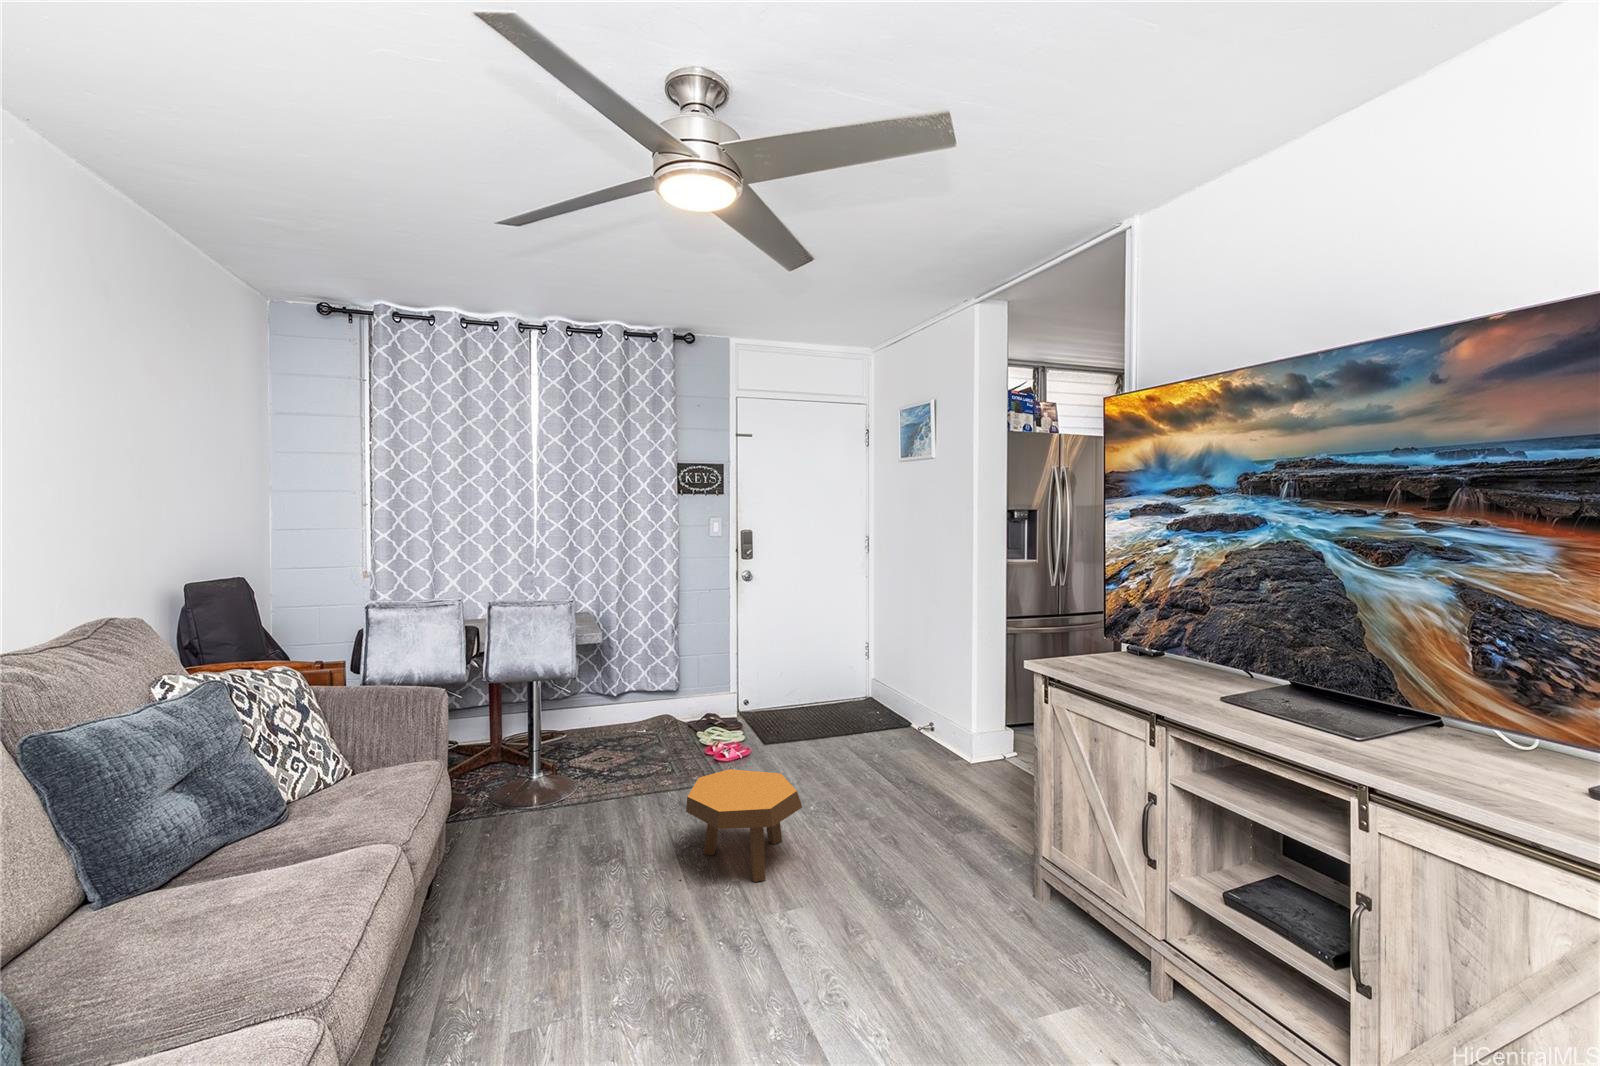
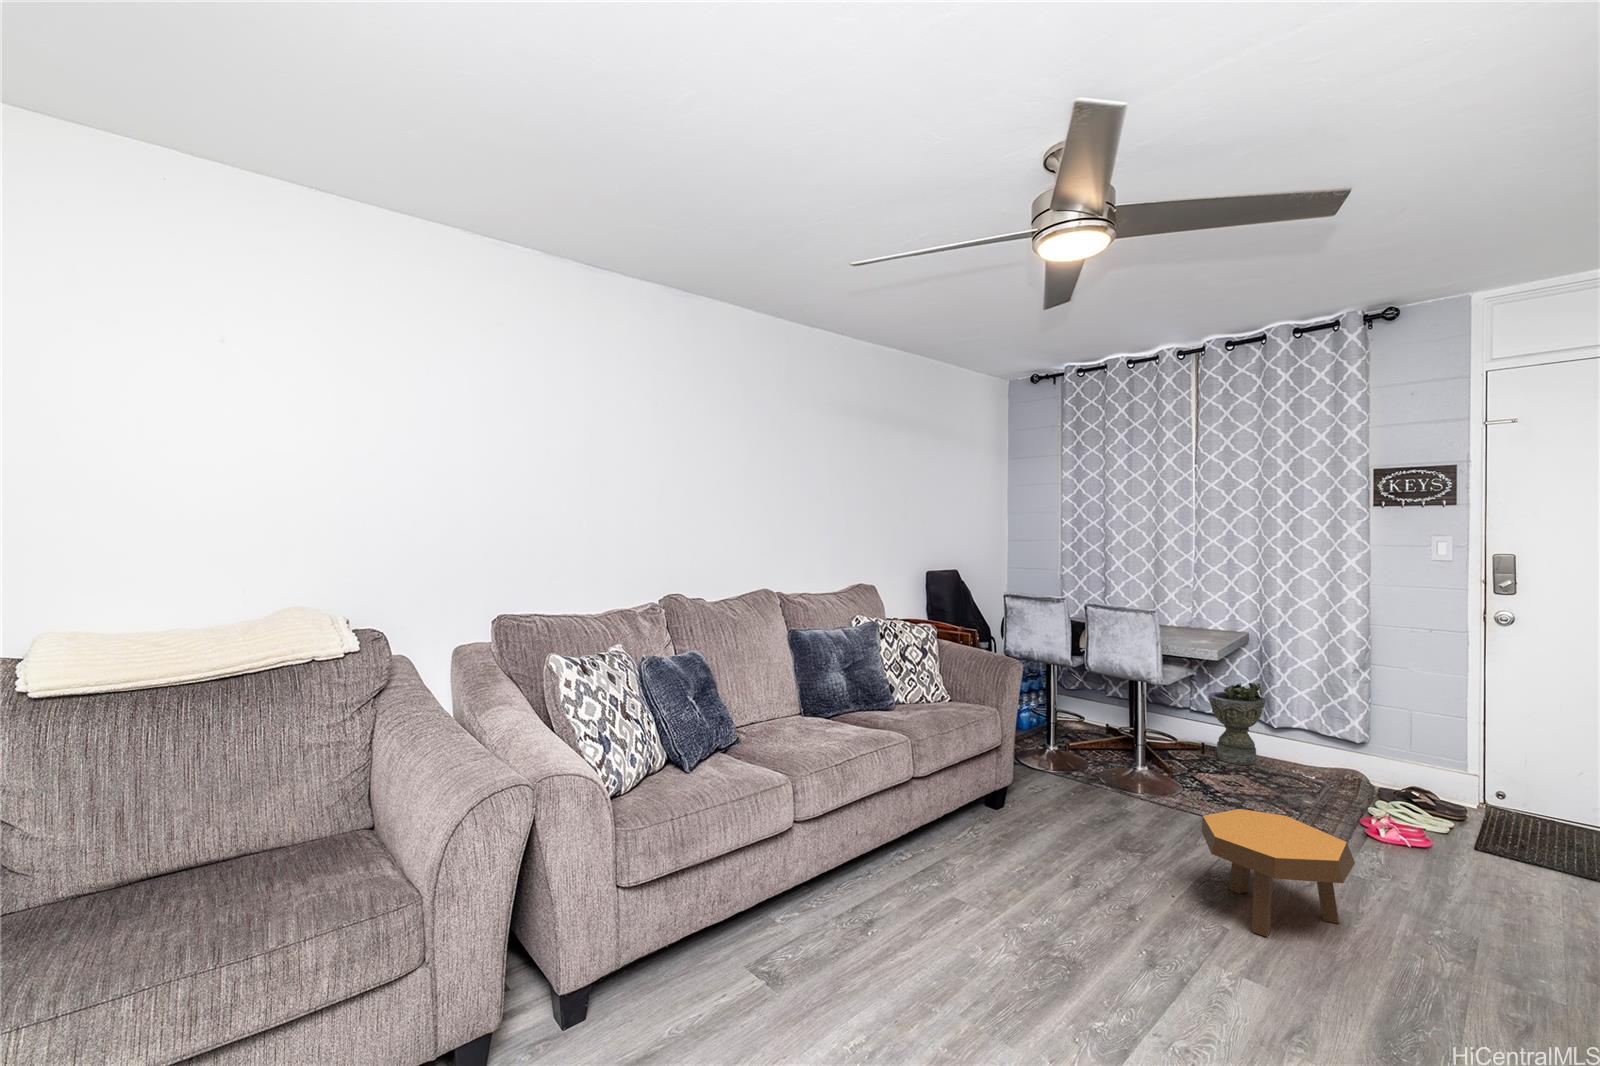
planter: none [561,657,609,738] -> present [1208,683,1265,765]

